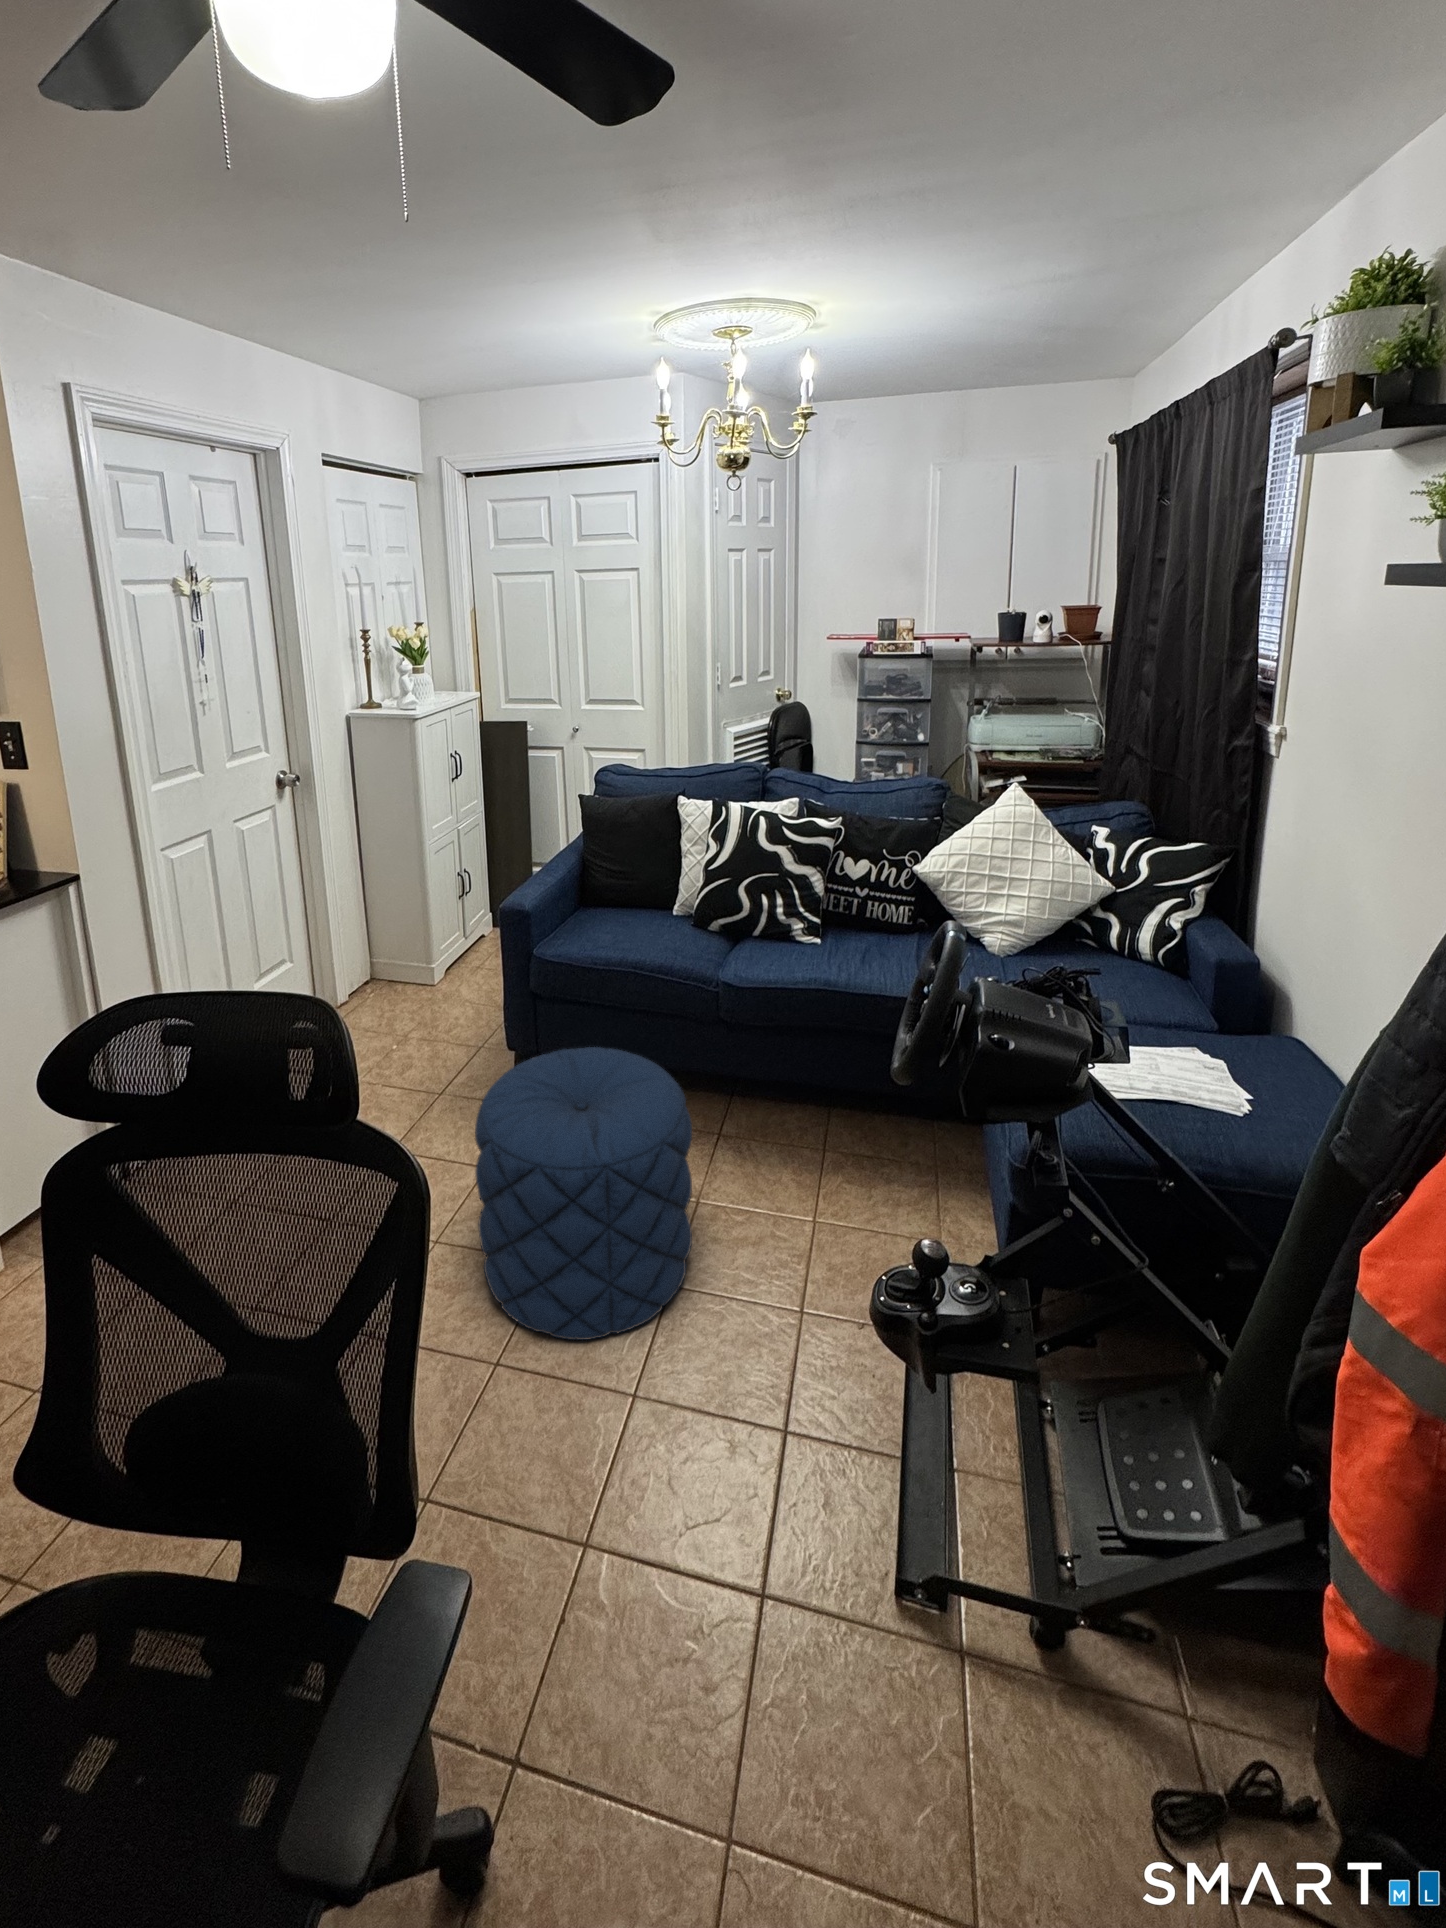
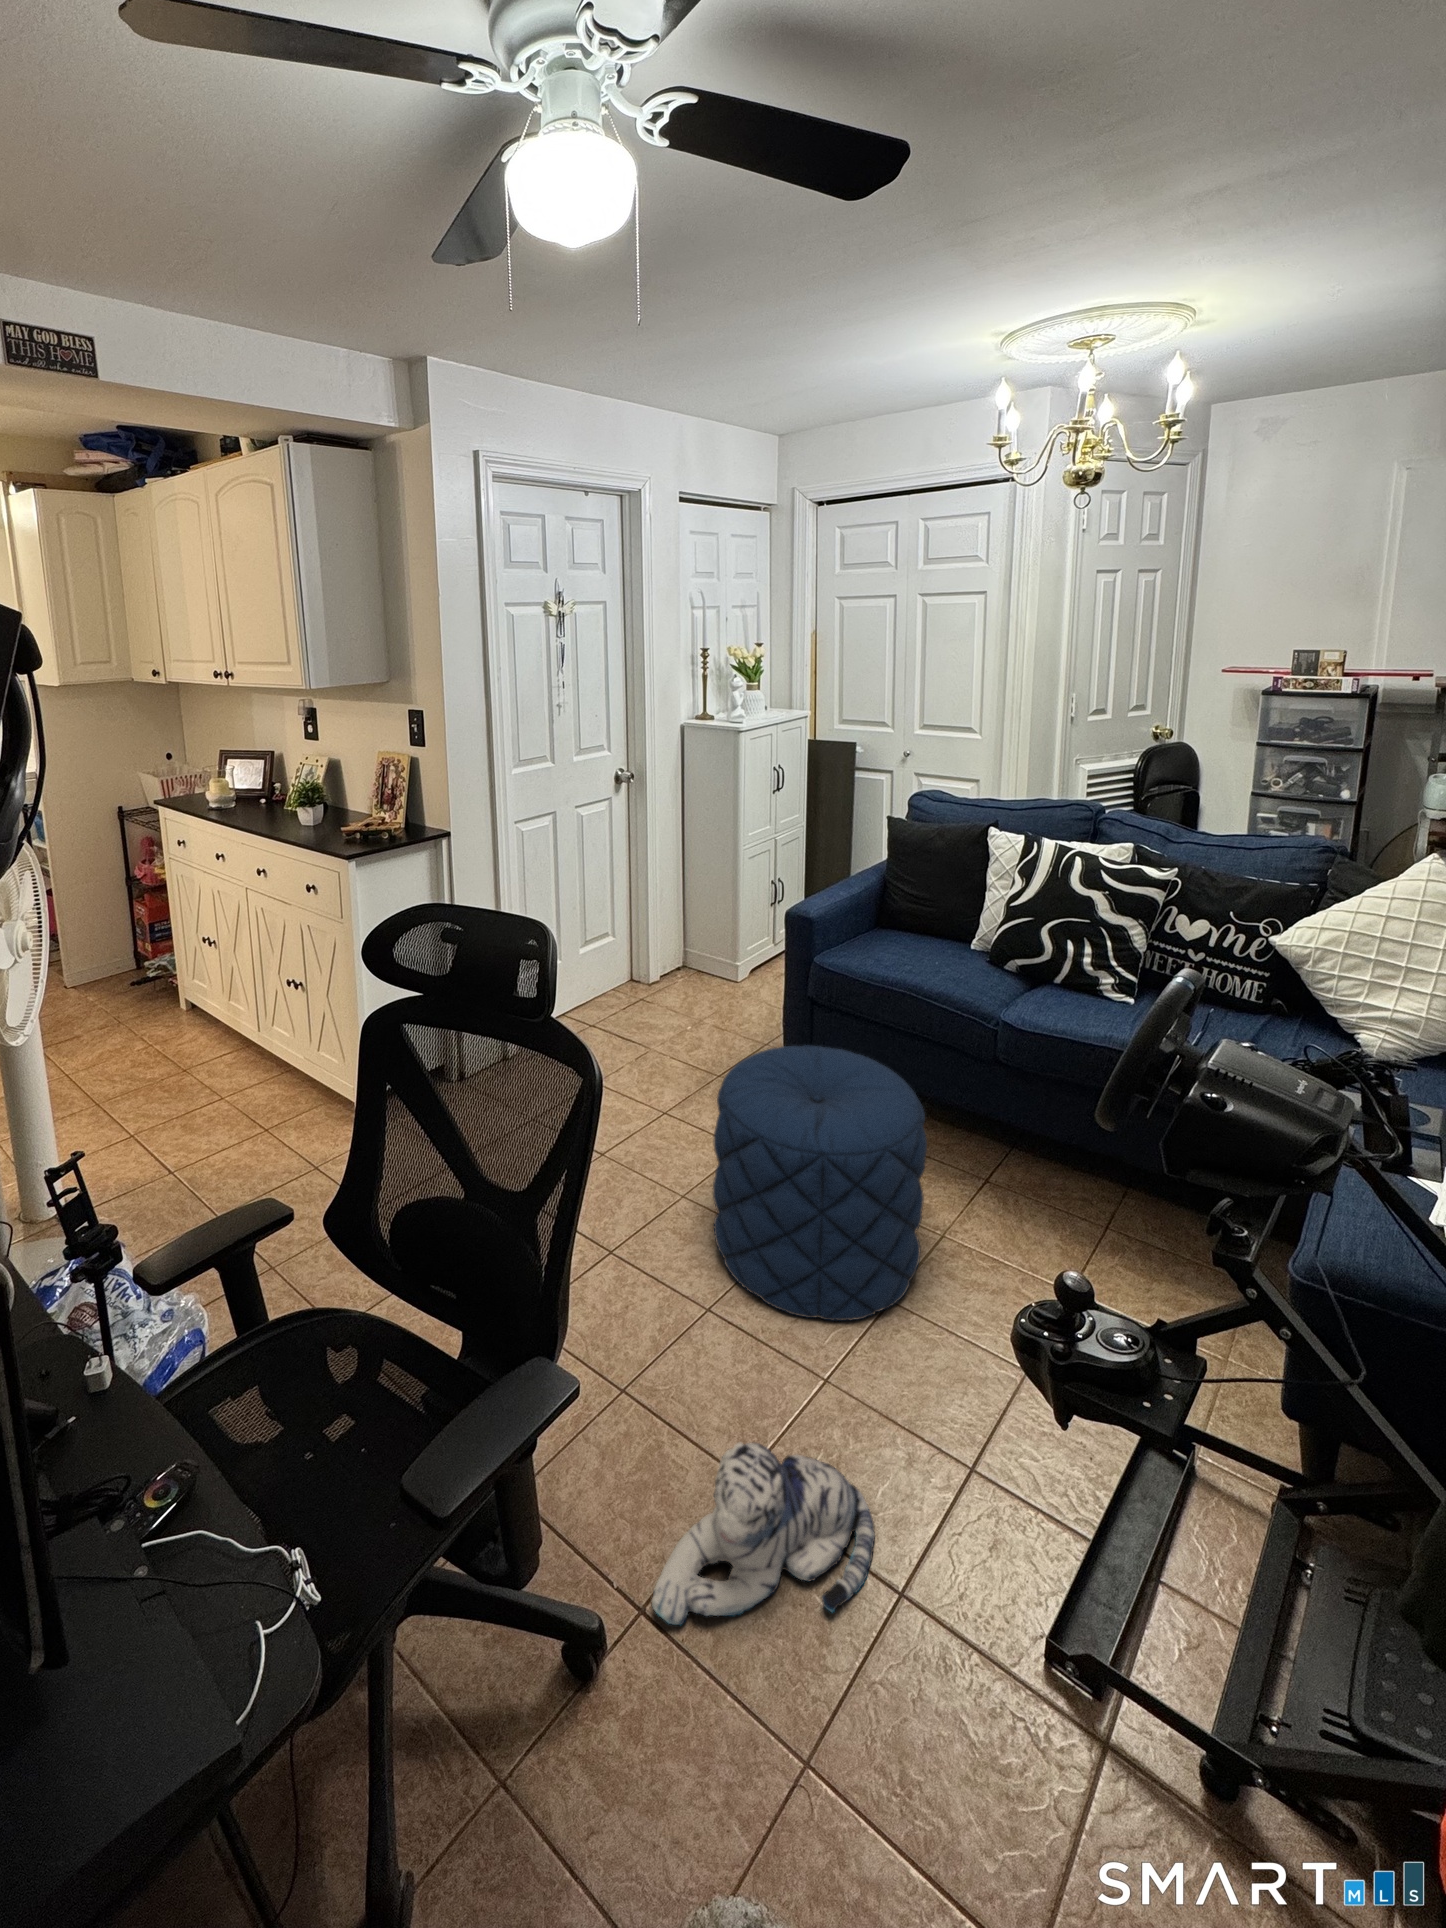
plush toy: none [525,1492,728,1760] -> present [652,1443,875,1625]

